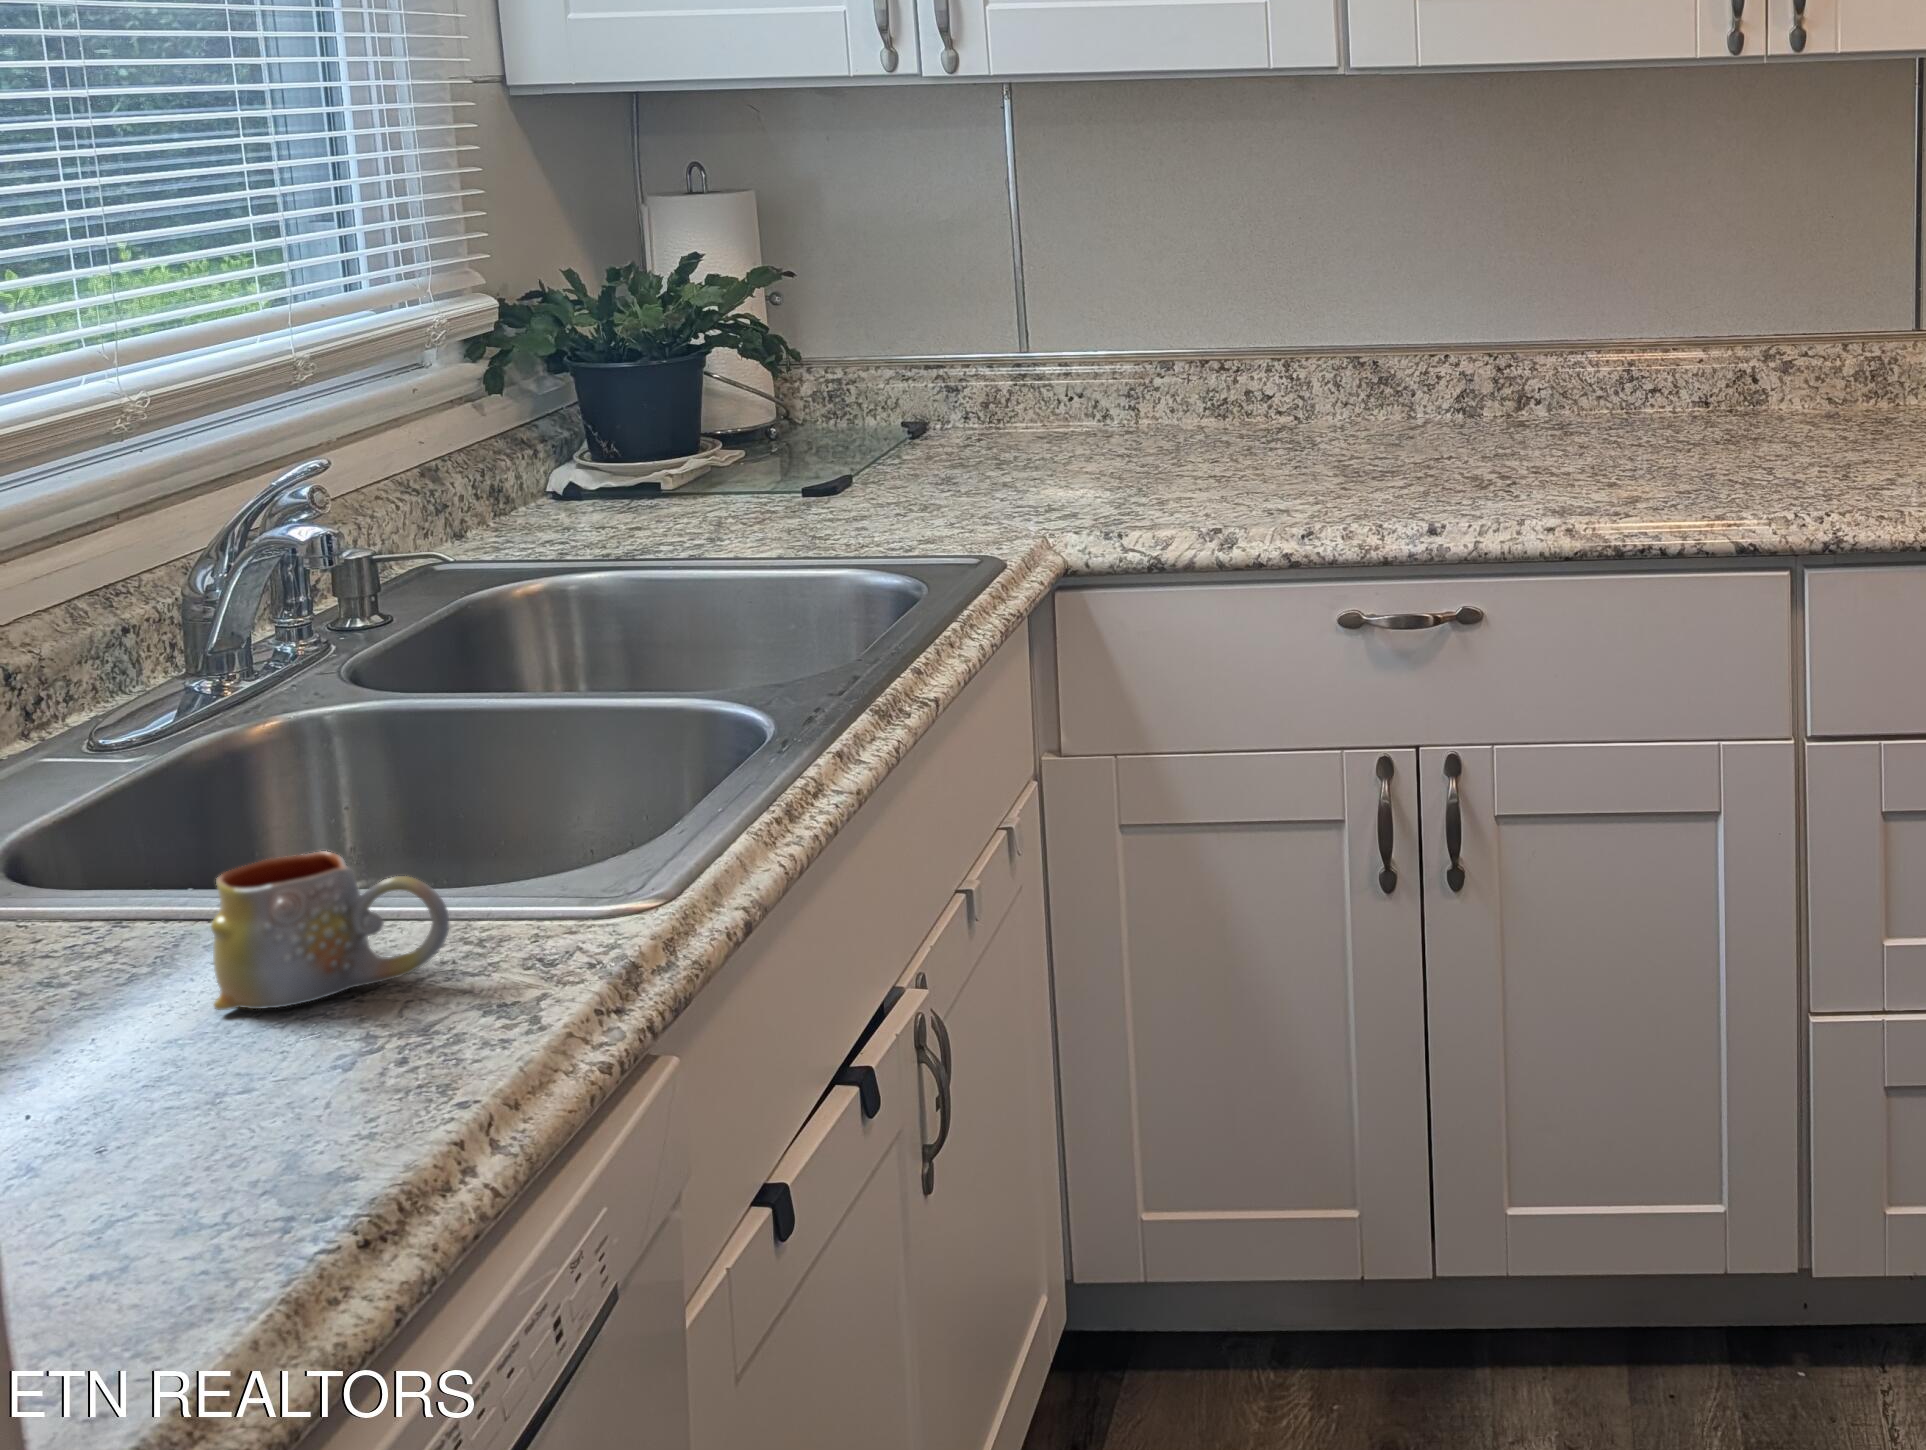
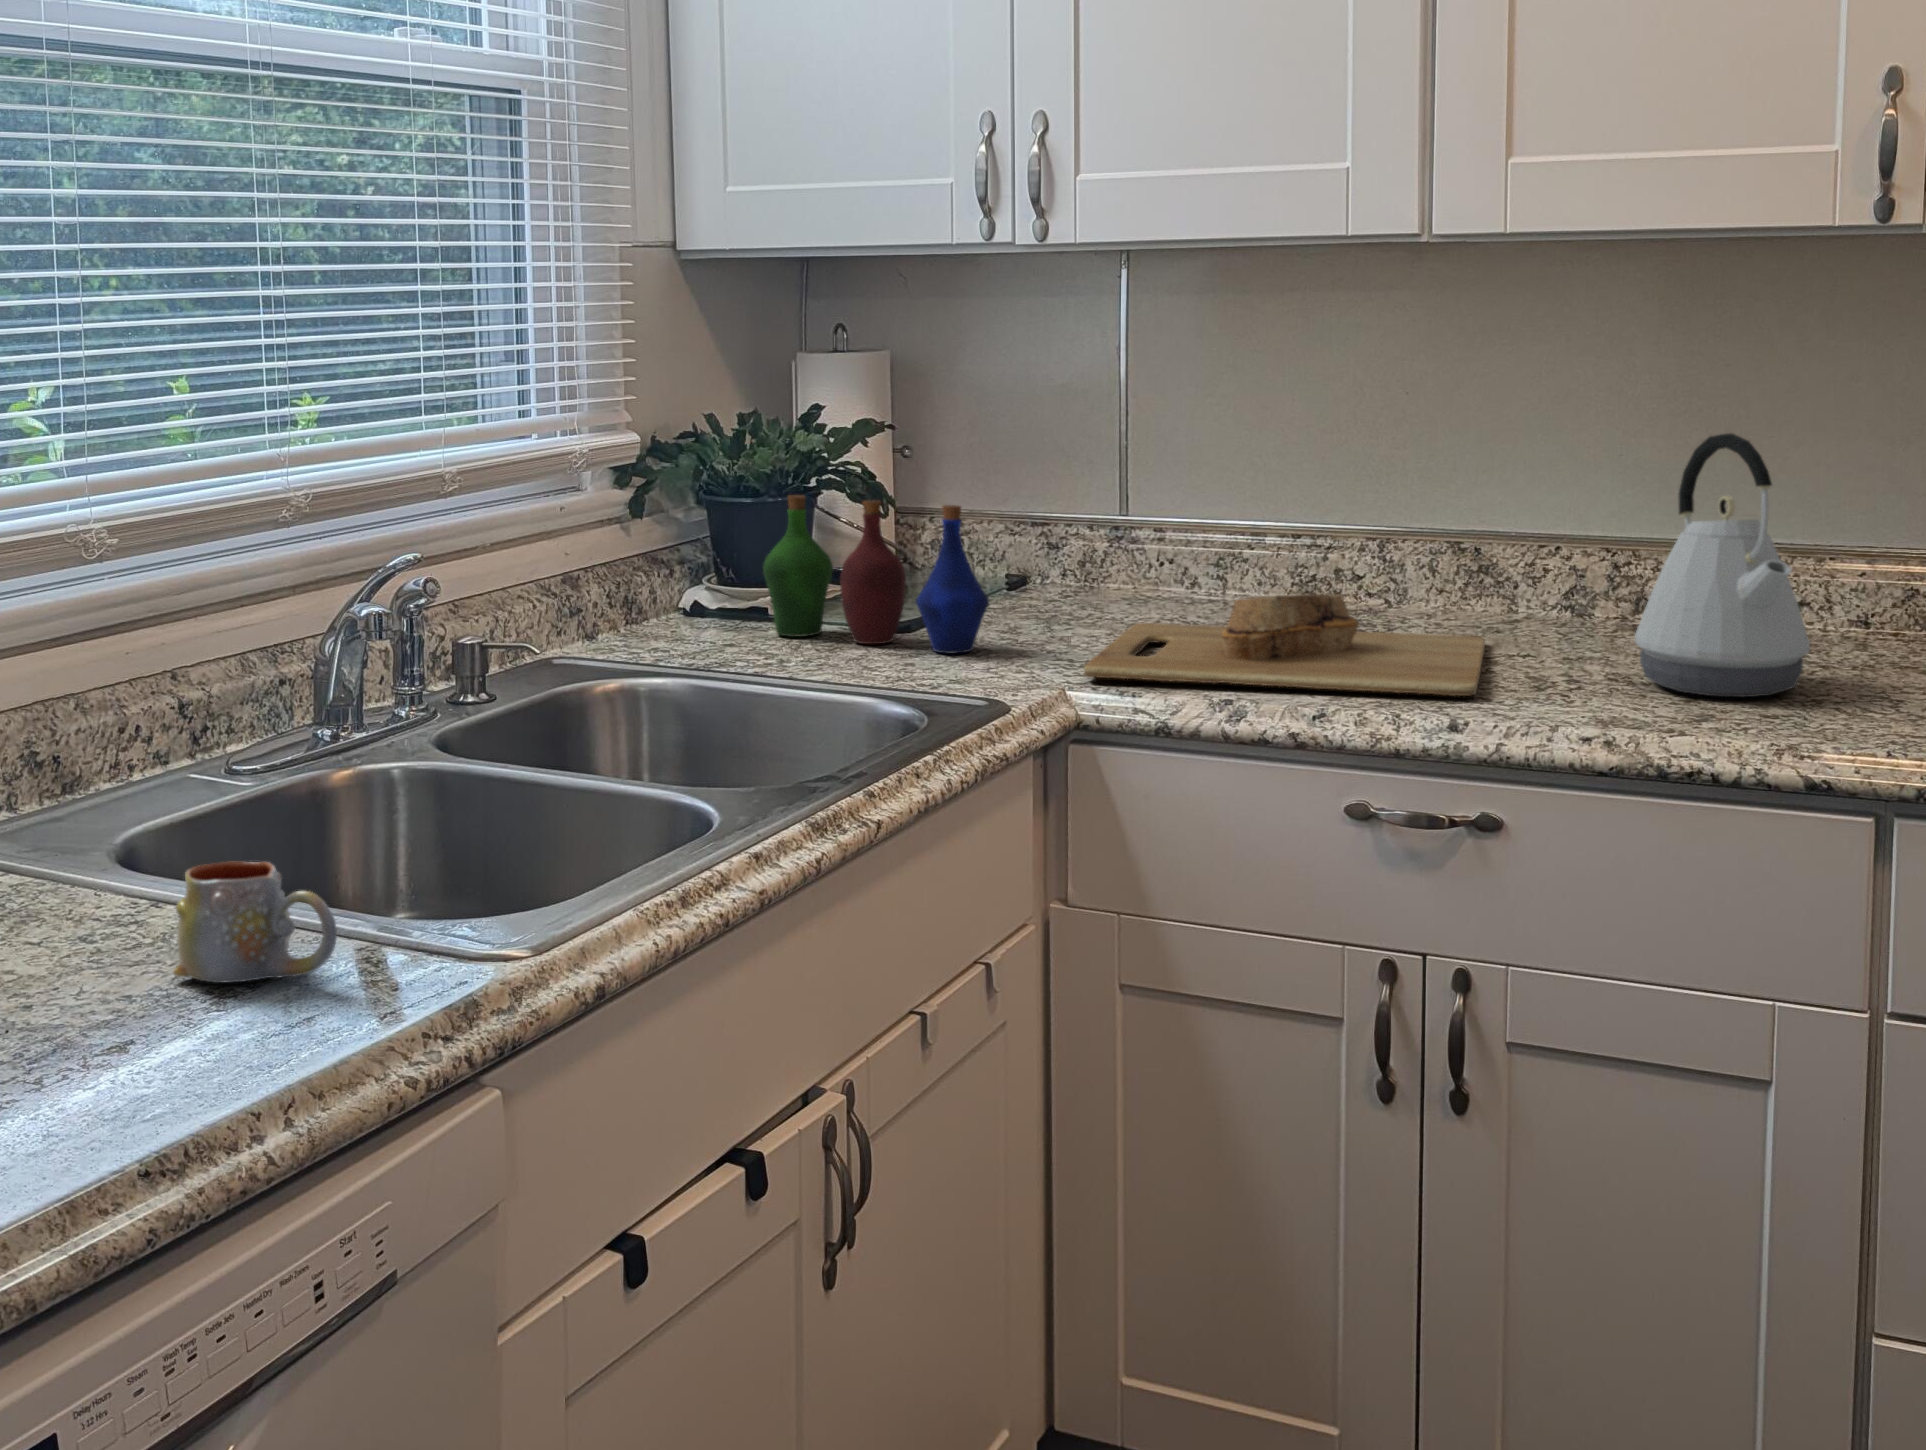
kettle: none [1556,247,1697,478] -> present [1635,433,1810,697]
bottle: none [667,355,939,511] -> present [763,495,989,653]
cutting board: none [1062,415,1439,521] -> present [1084,594,1485,696]

